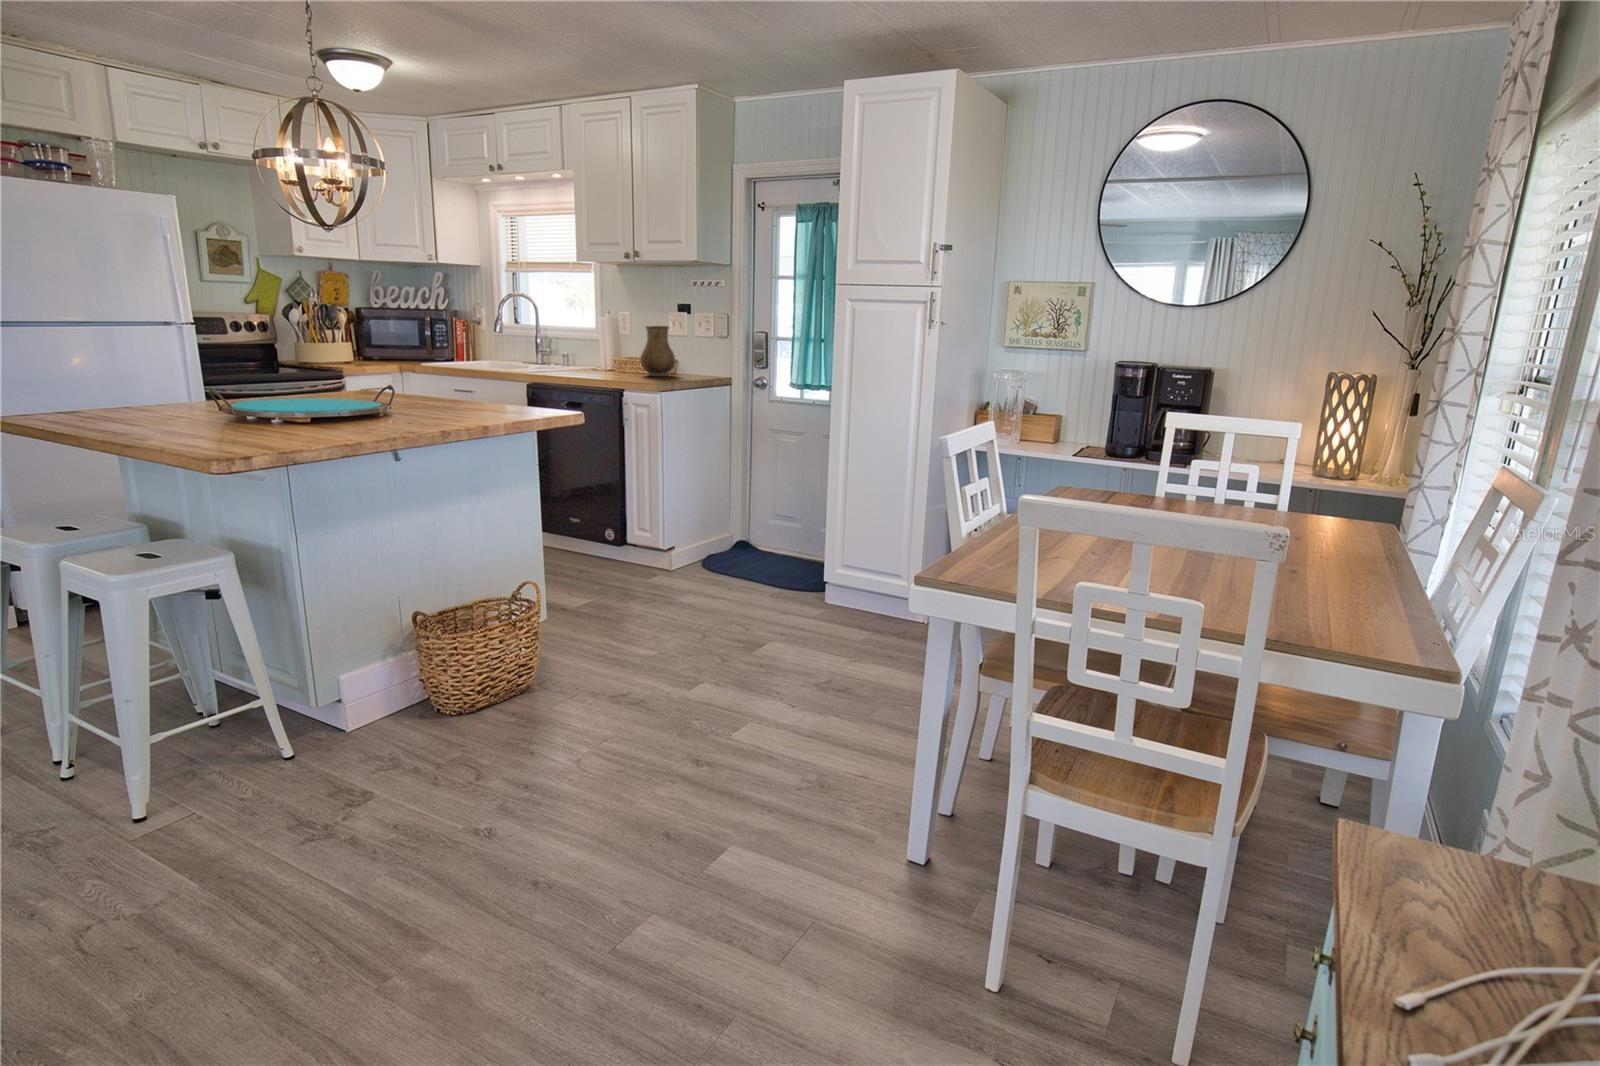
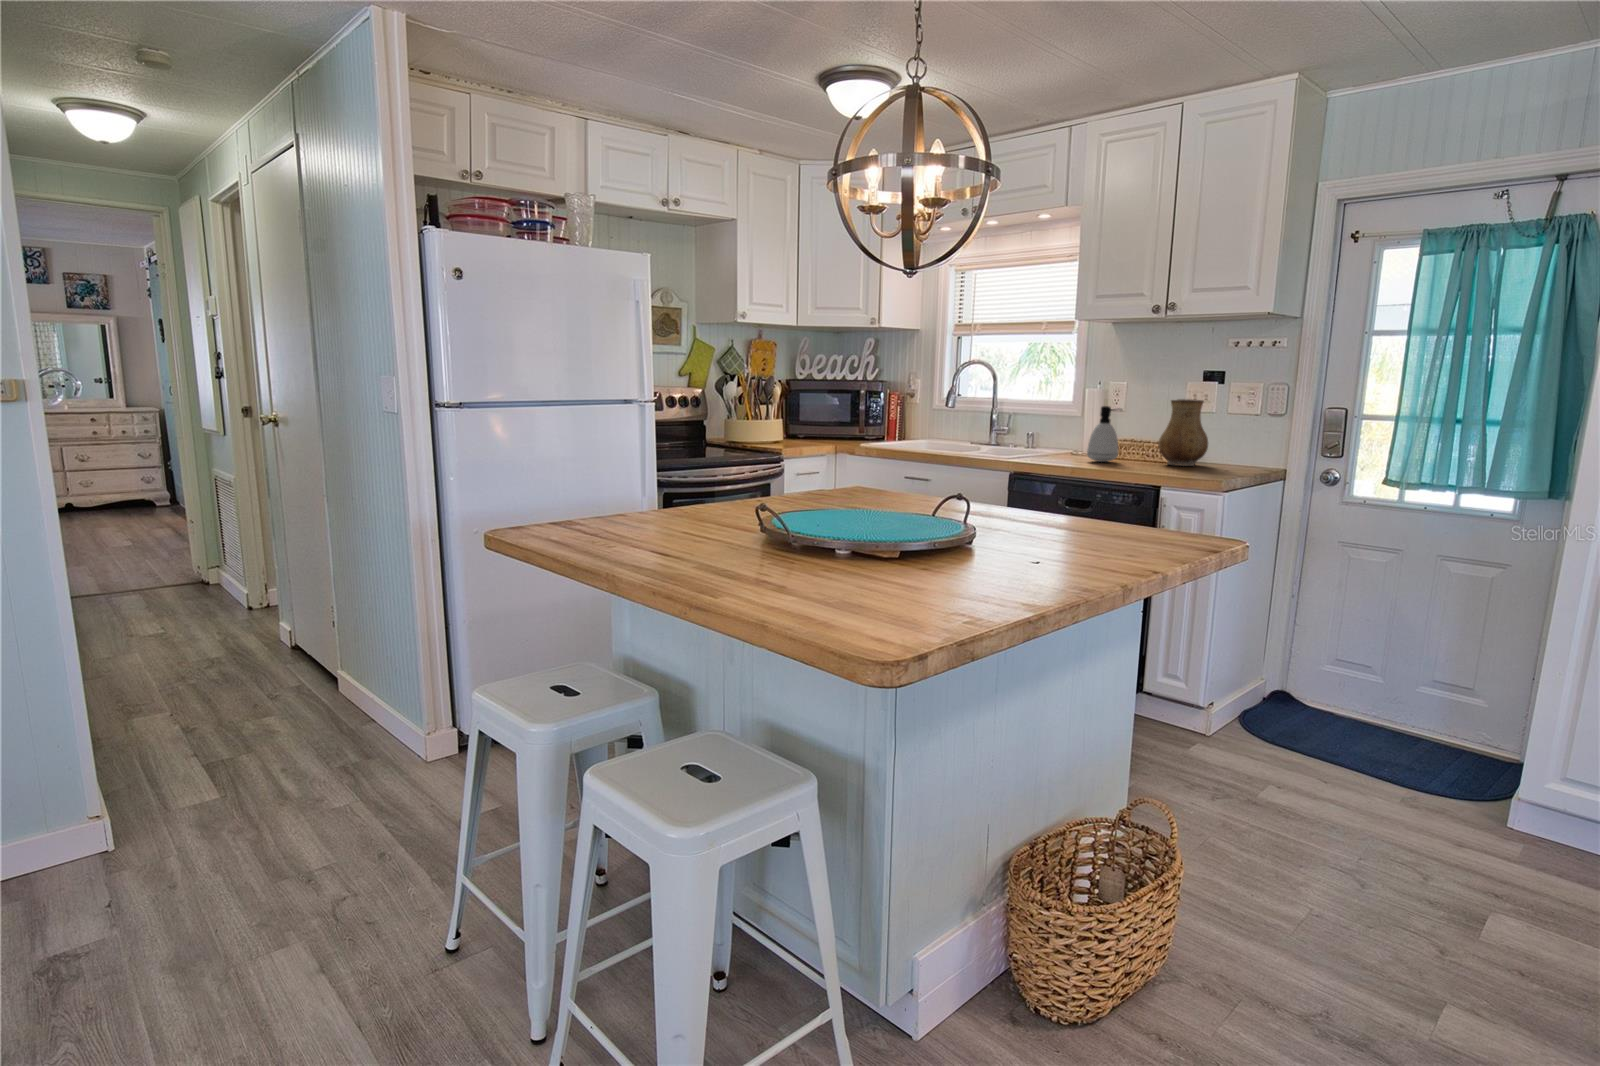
soap dispenser: none [590,331,614,374] -> present [1087,406,1122,462]

